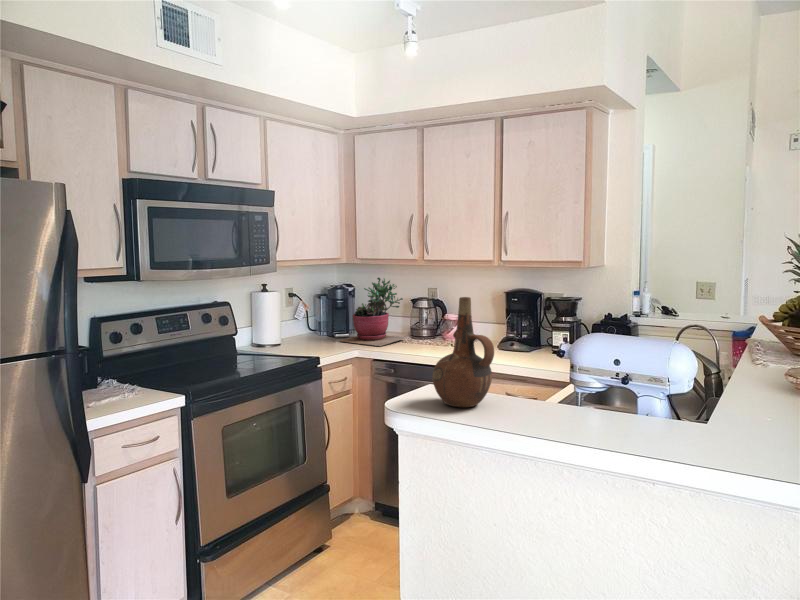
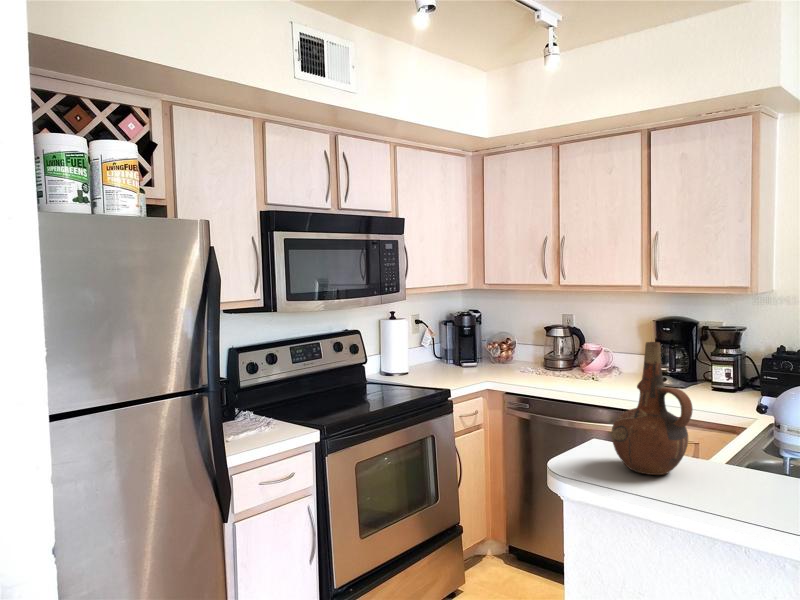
succulent plant: present [342,278,406,346] -> none [469,304,542,378]

